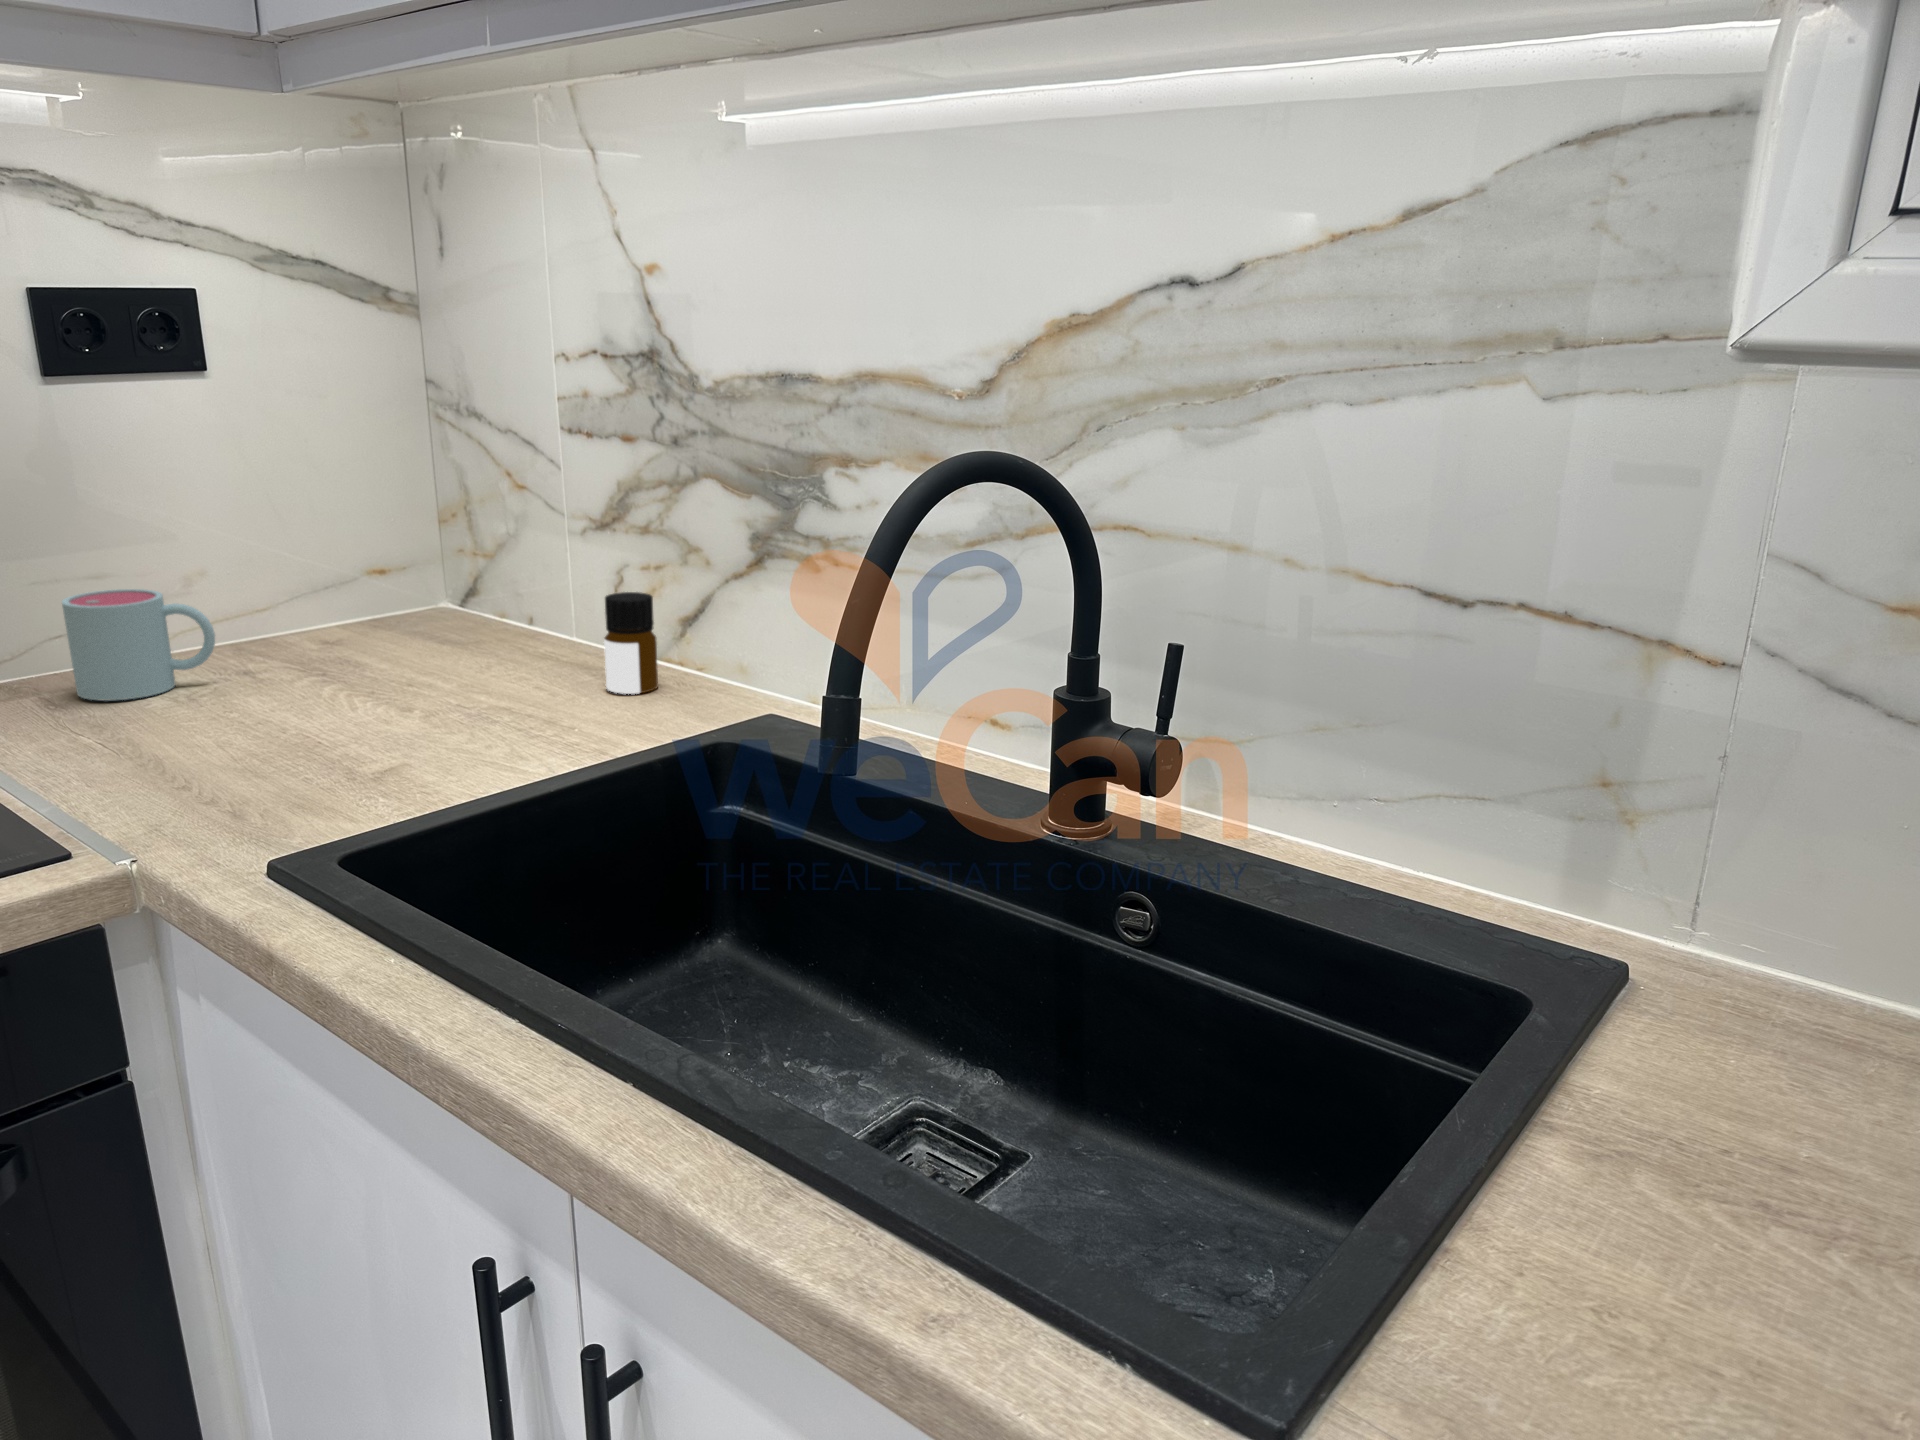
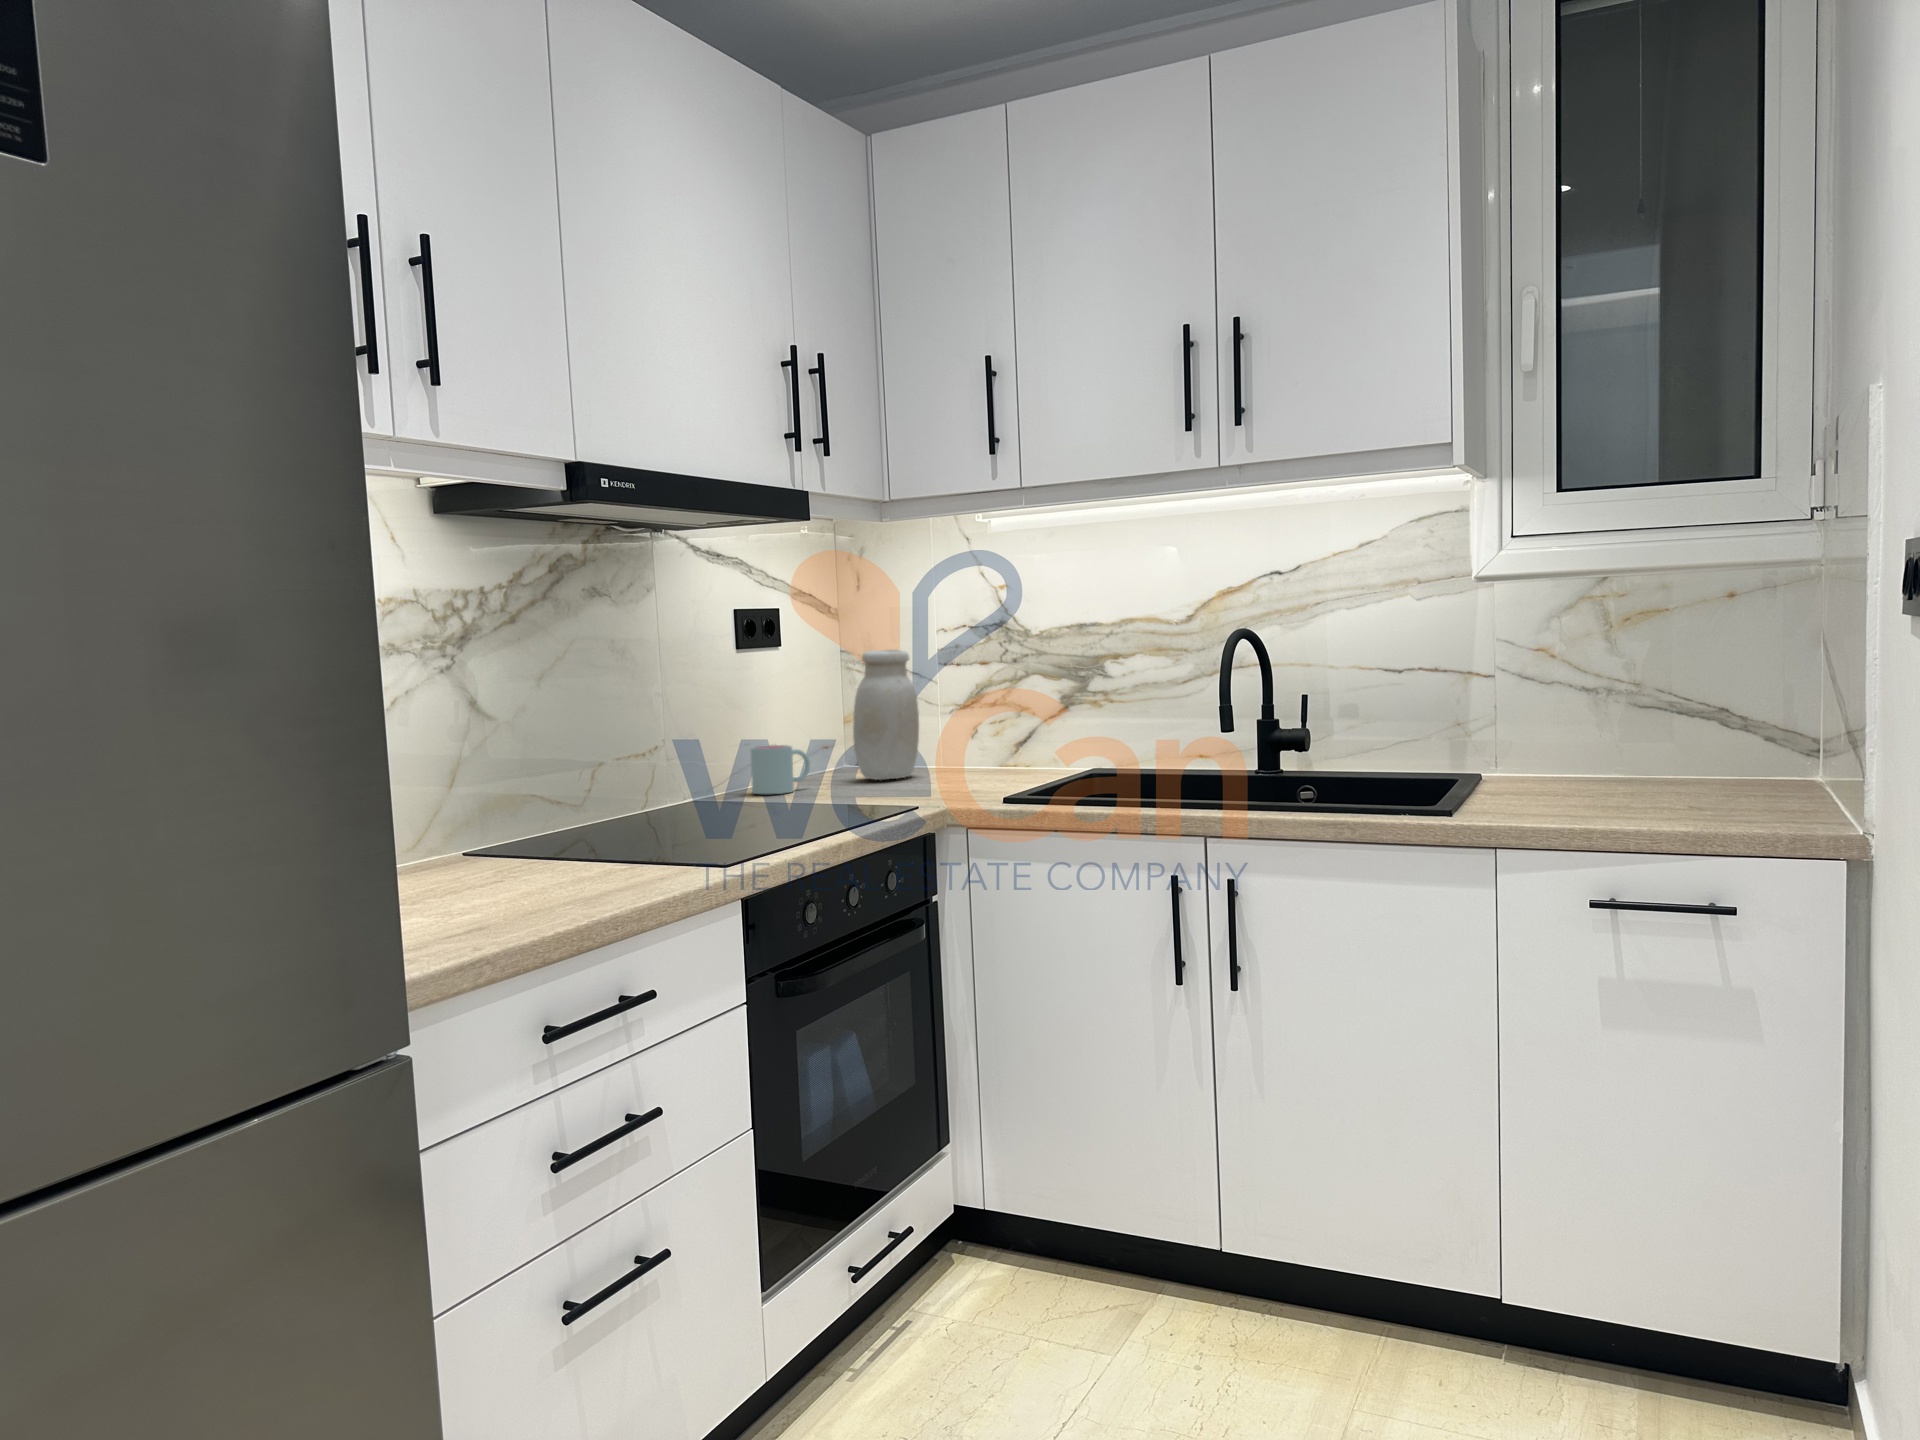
jar: none [322,399,477,675] -> present [853,650,919,780]
bottle: present [604,592,658,694] -> none [999,729,1023,774]

